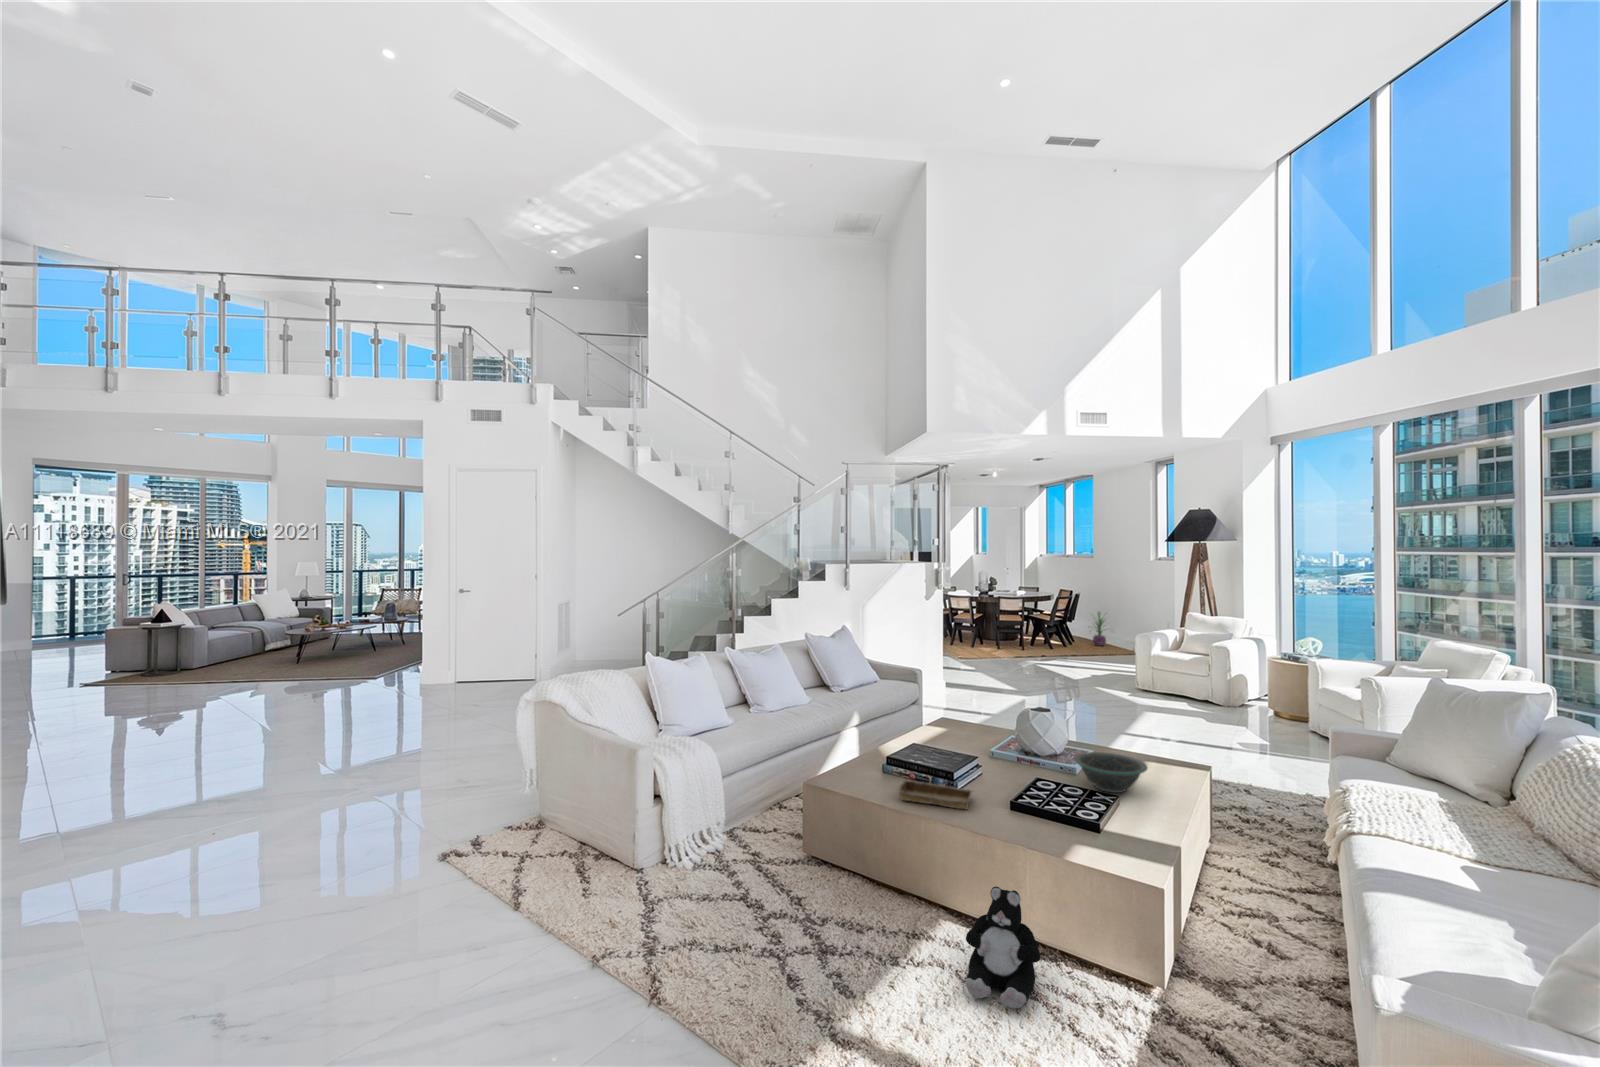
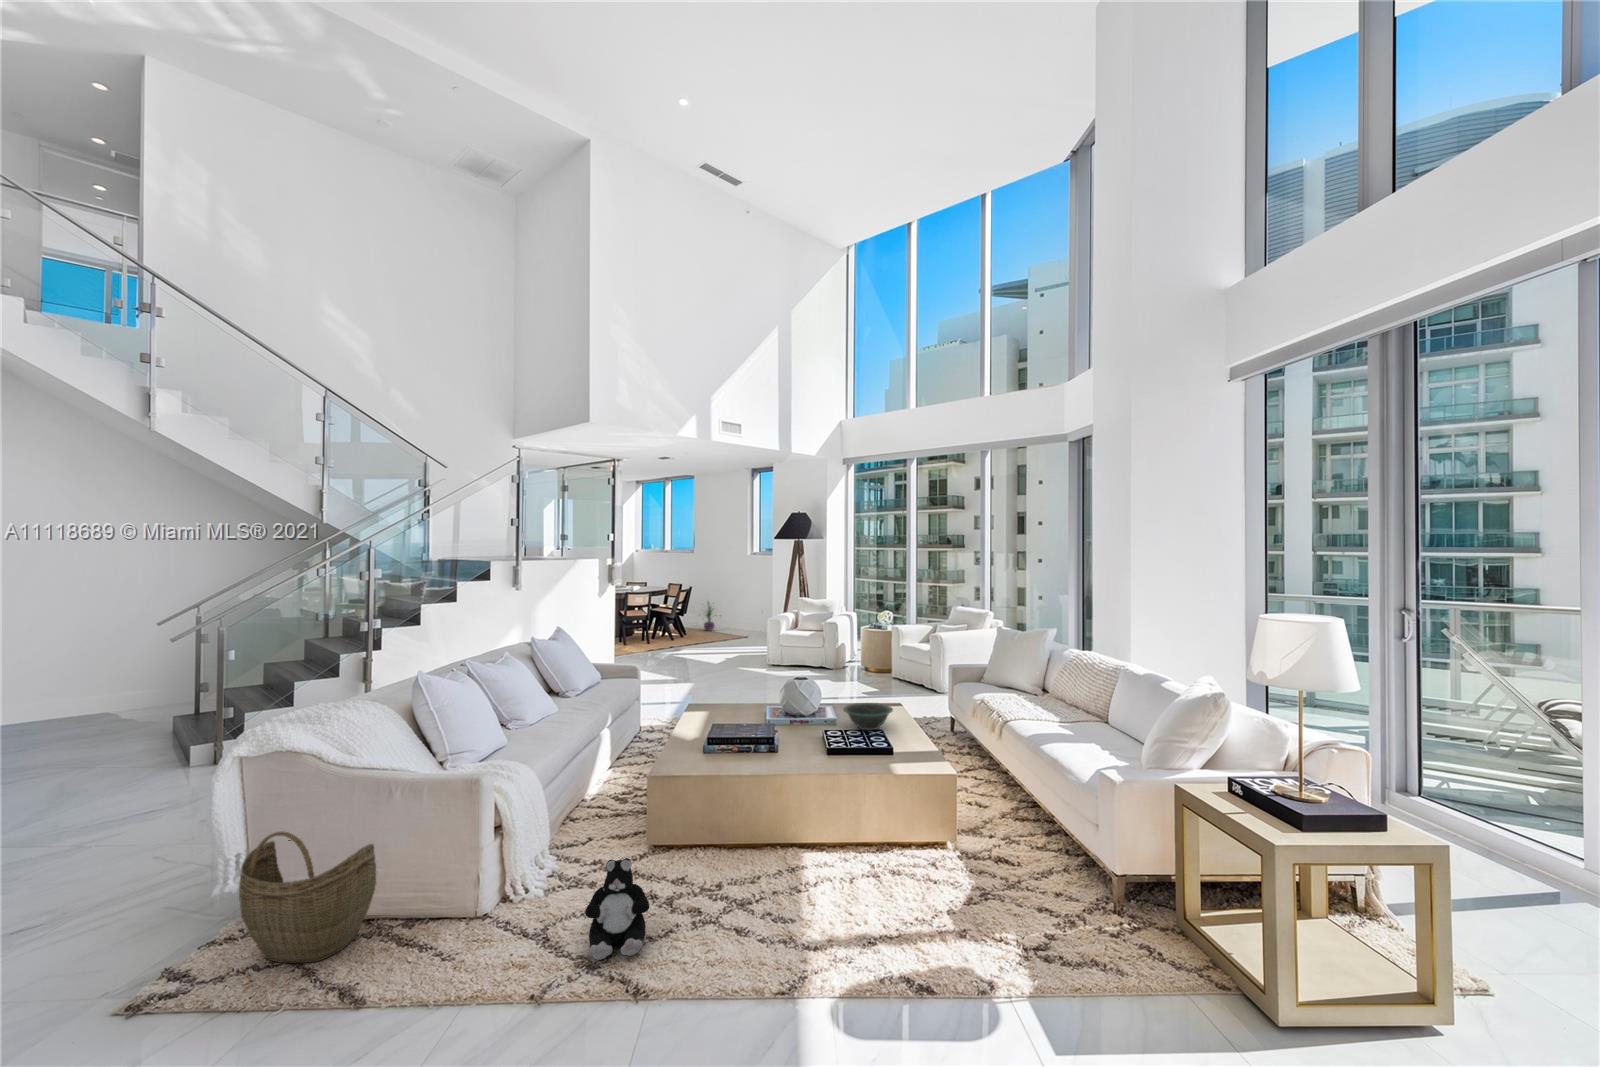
woven basket: none [470,743,560,868] -> present [239,832,376,963]
tray: present [898,780,973,809] -> none [739,749,803,768]
plush toy: present [965,886,1041,1009] -> present [585,858,649,960]

